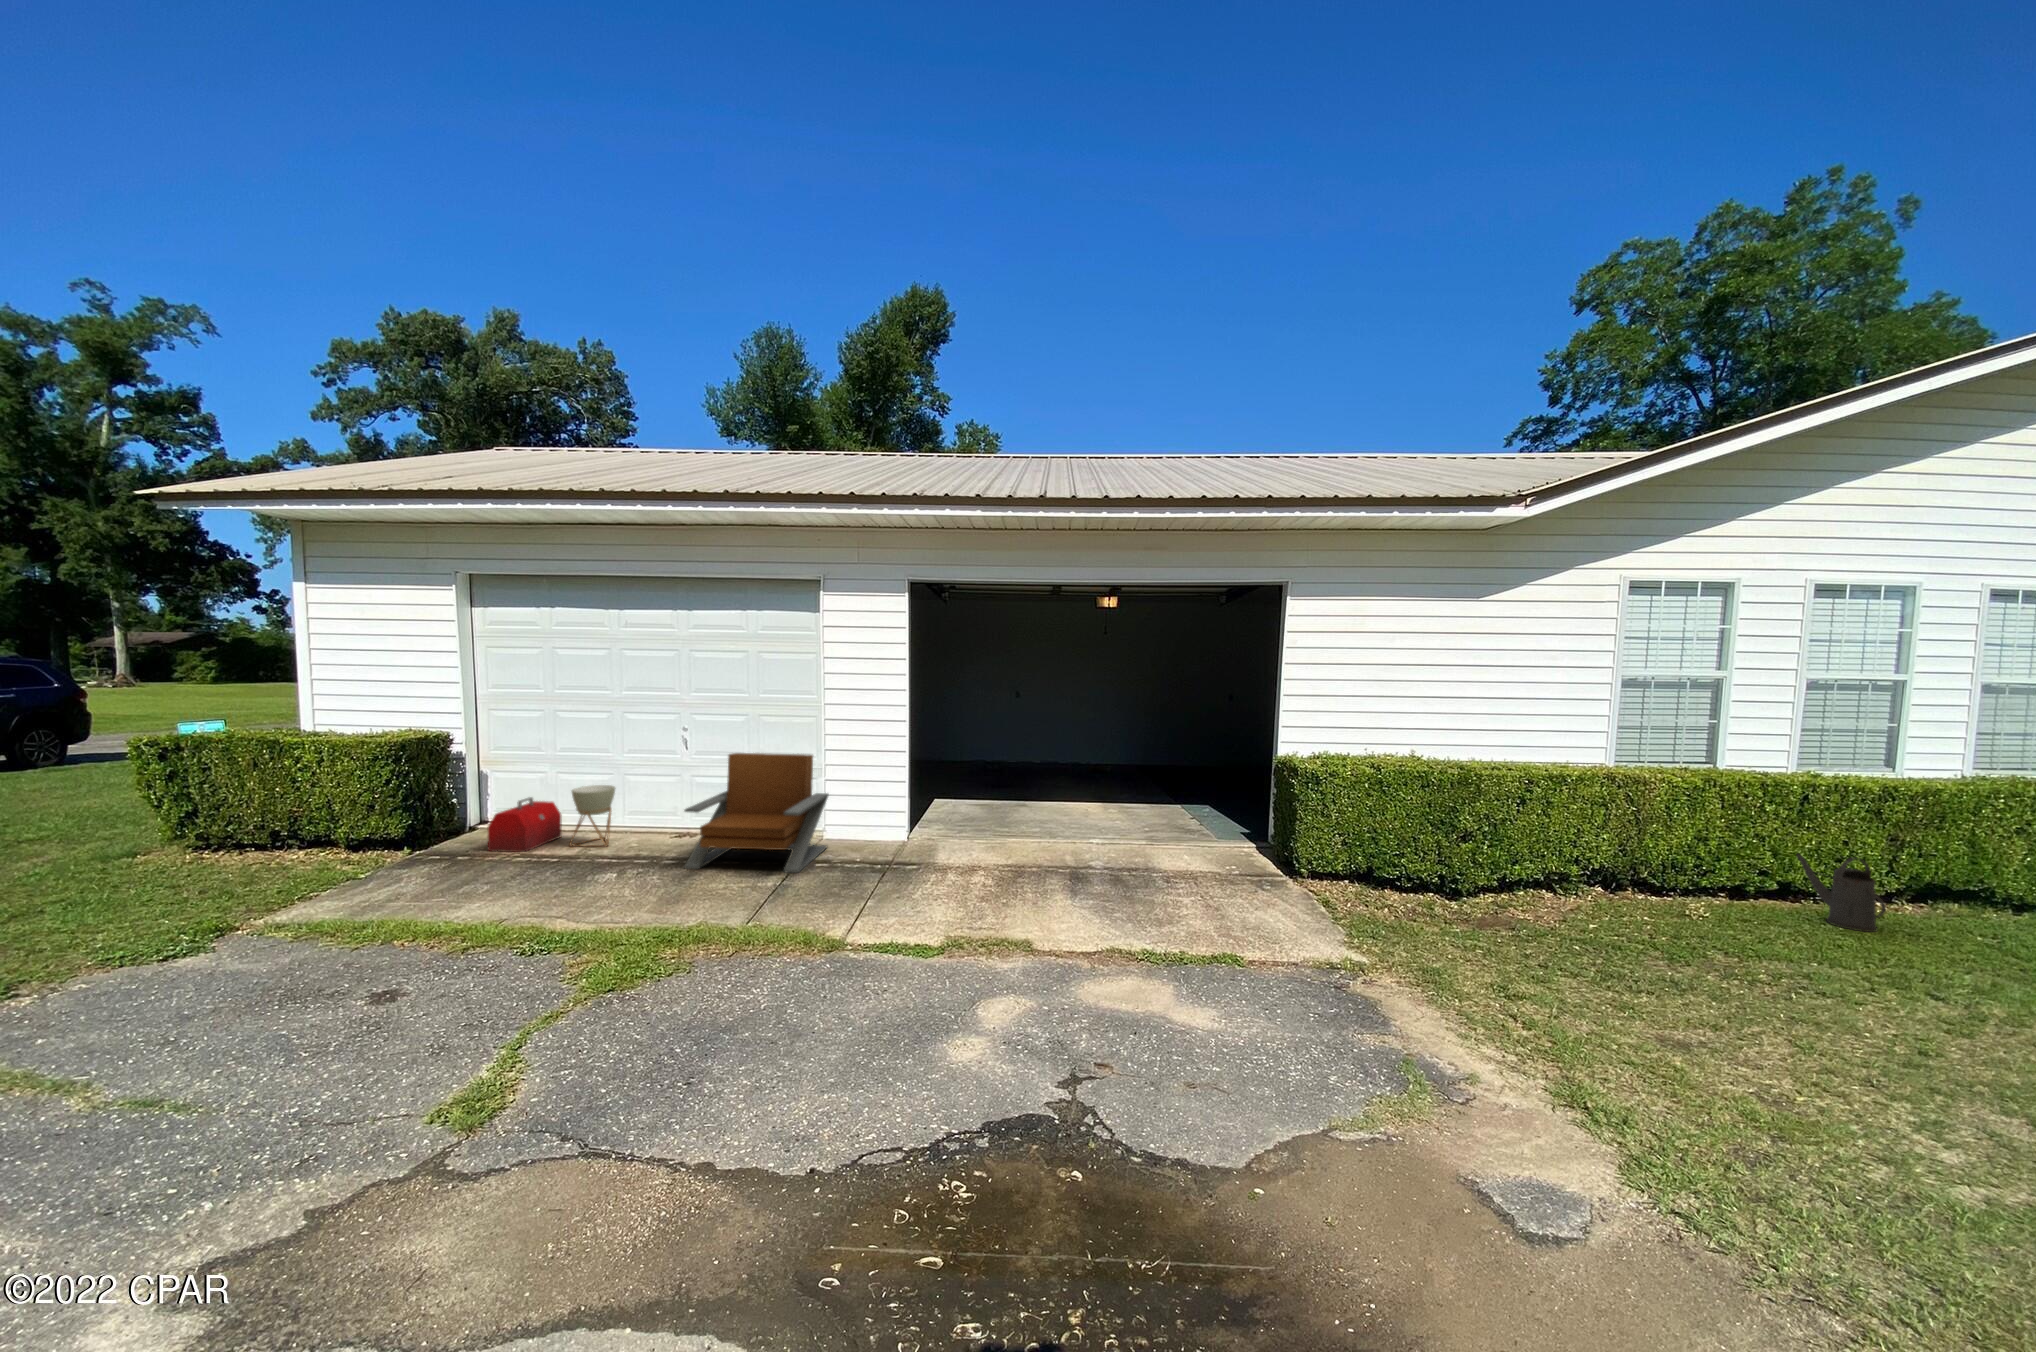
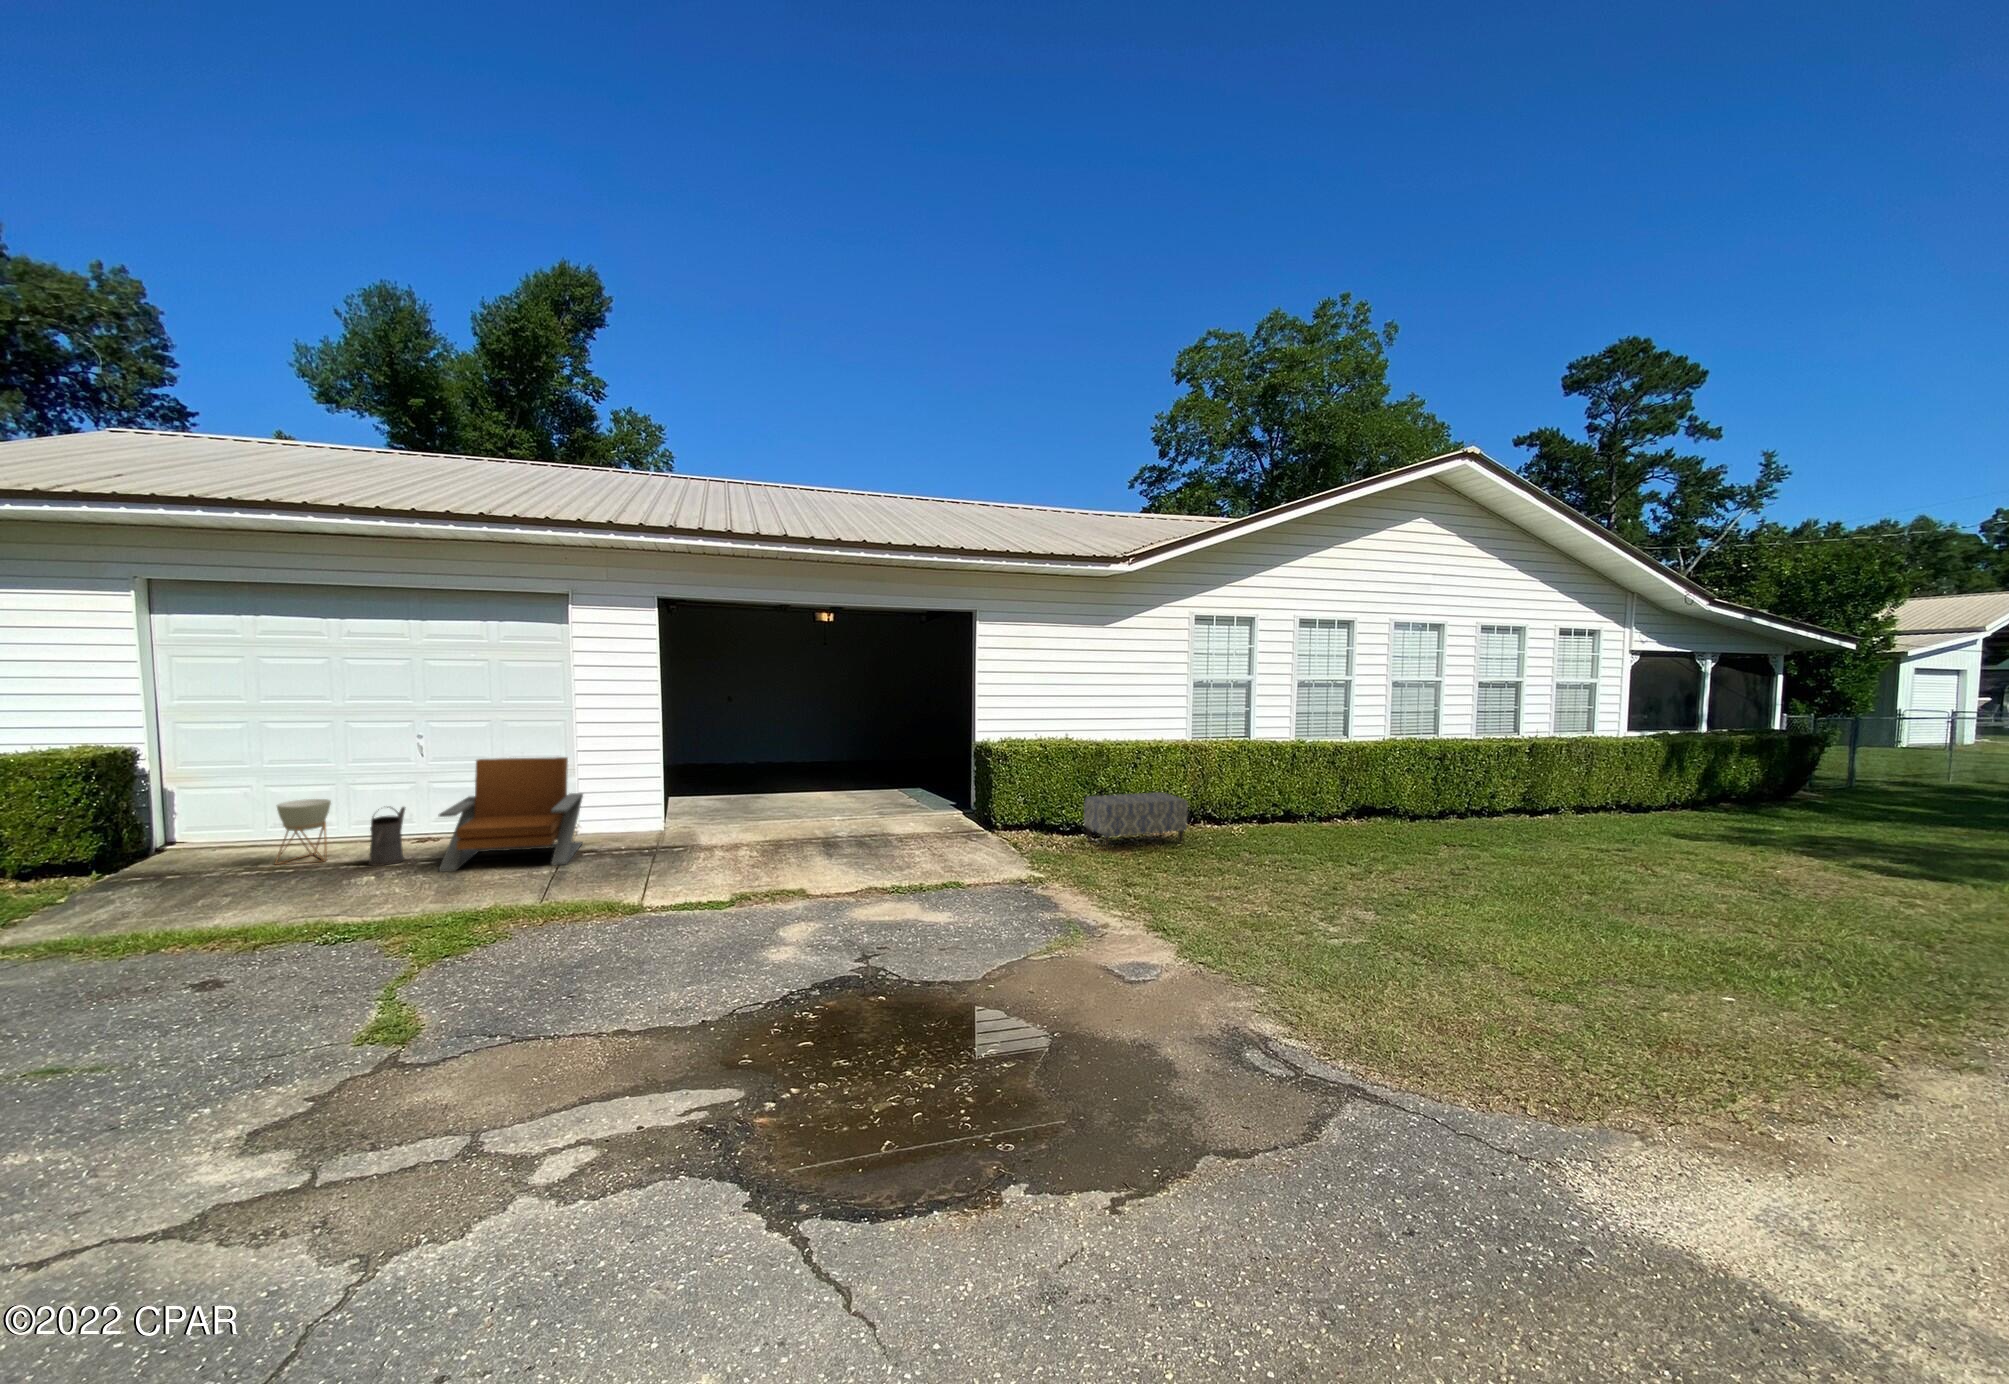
toolbox: present [488,797,562,852] -> none [167,816,255,877]
bench: none [1432,841,1613,926] -> present [1084,792,1188,850]
watering can: present [1796,854,1886,932] -> present [368,807,405,866]

